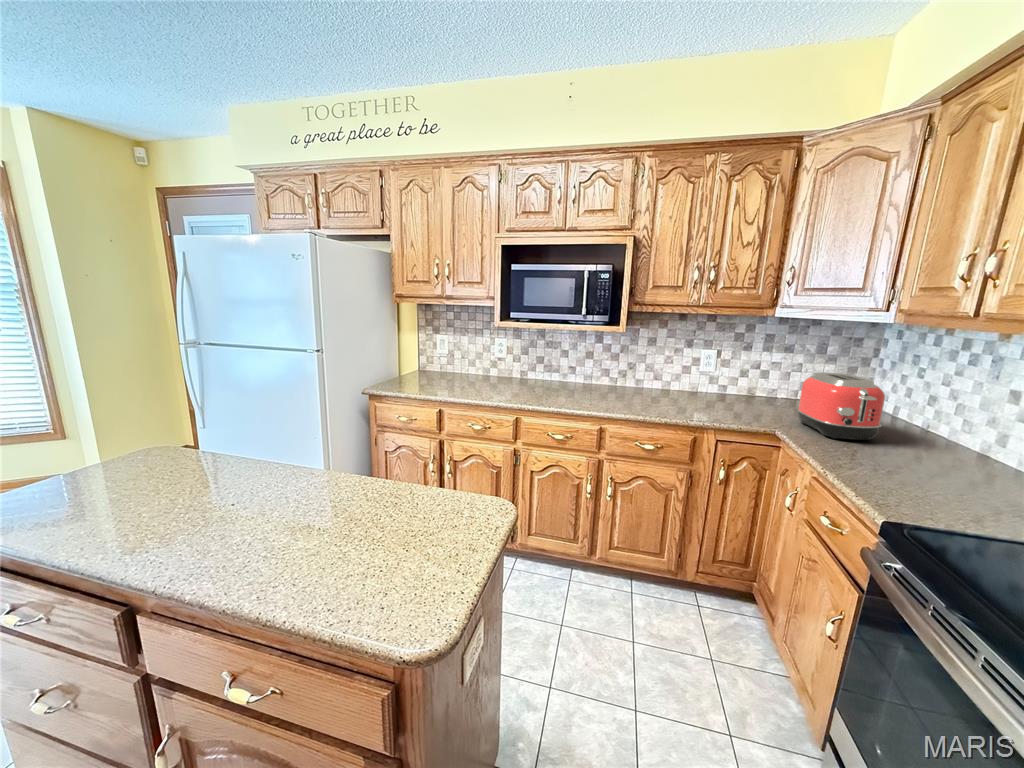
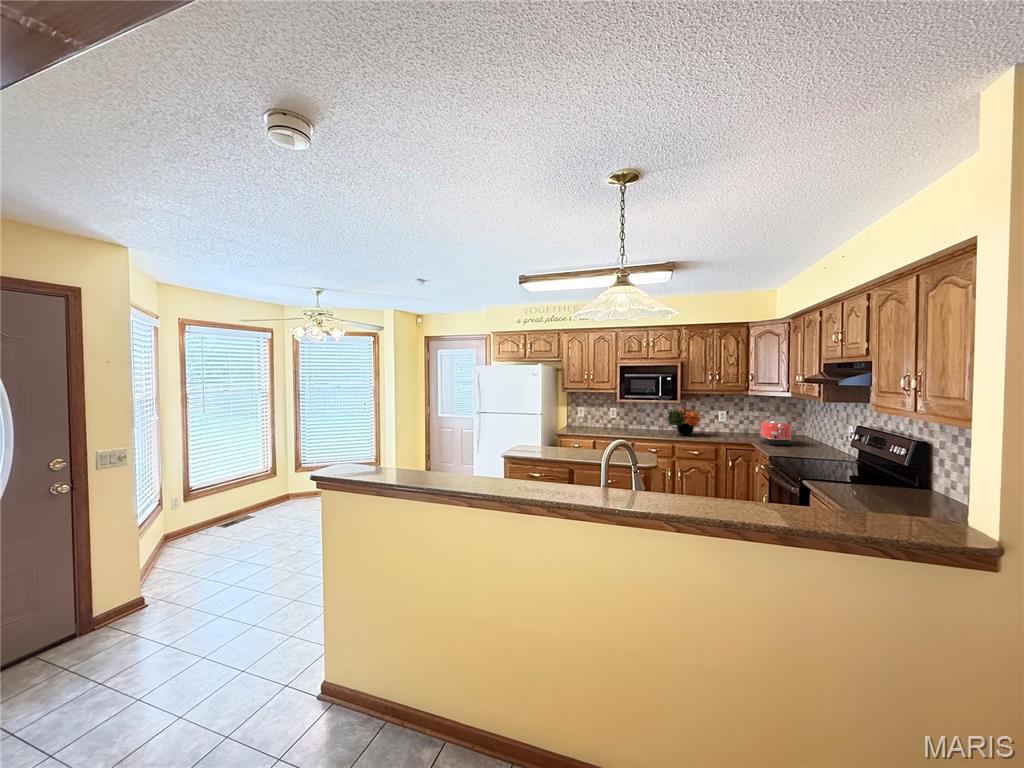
flower arrangement: none [596,340,668,401] -> present [667,407,701,436]

